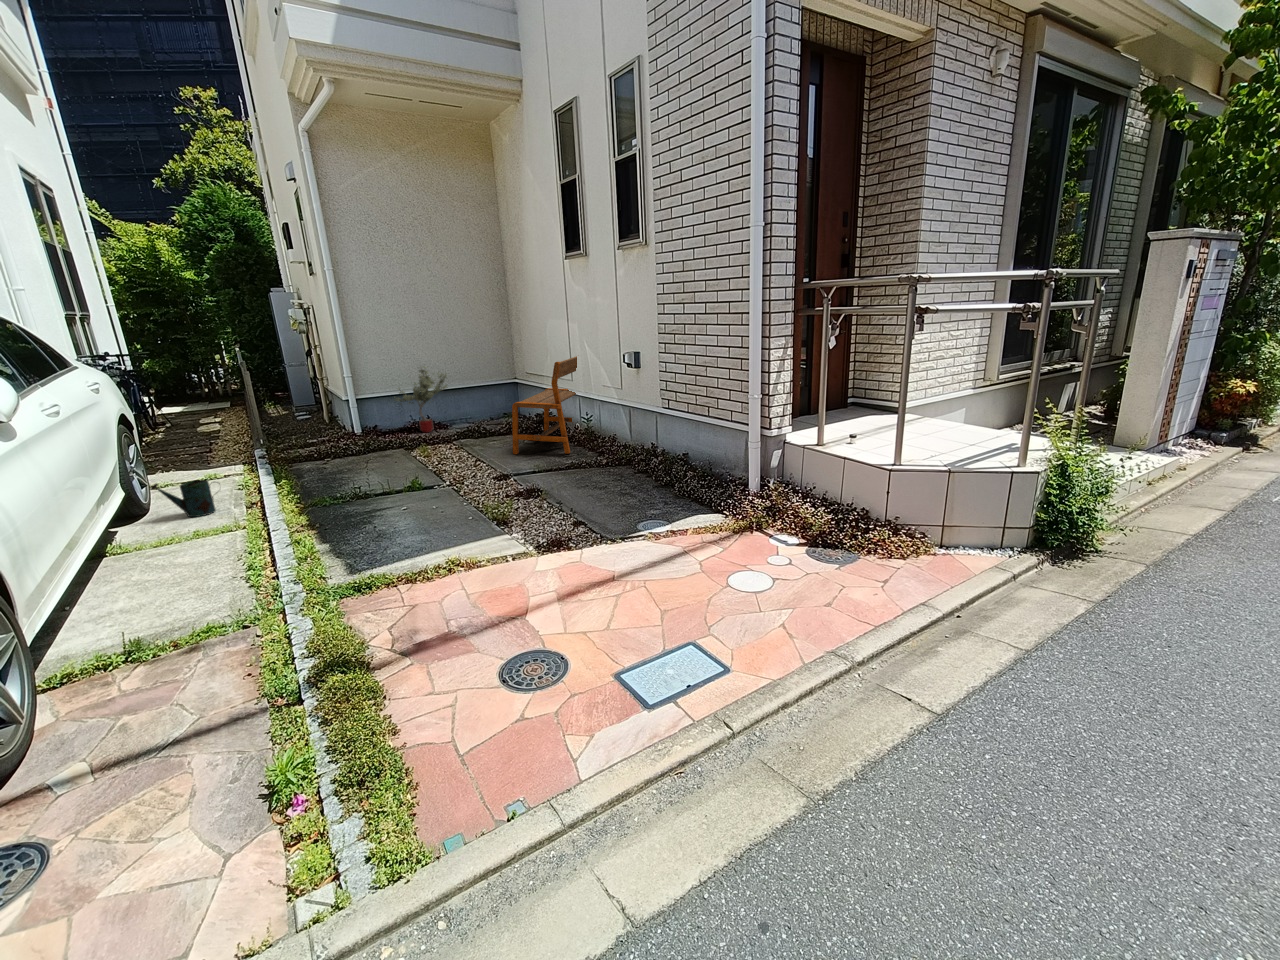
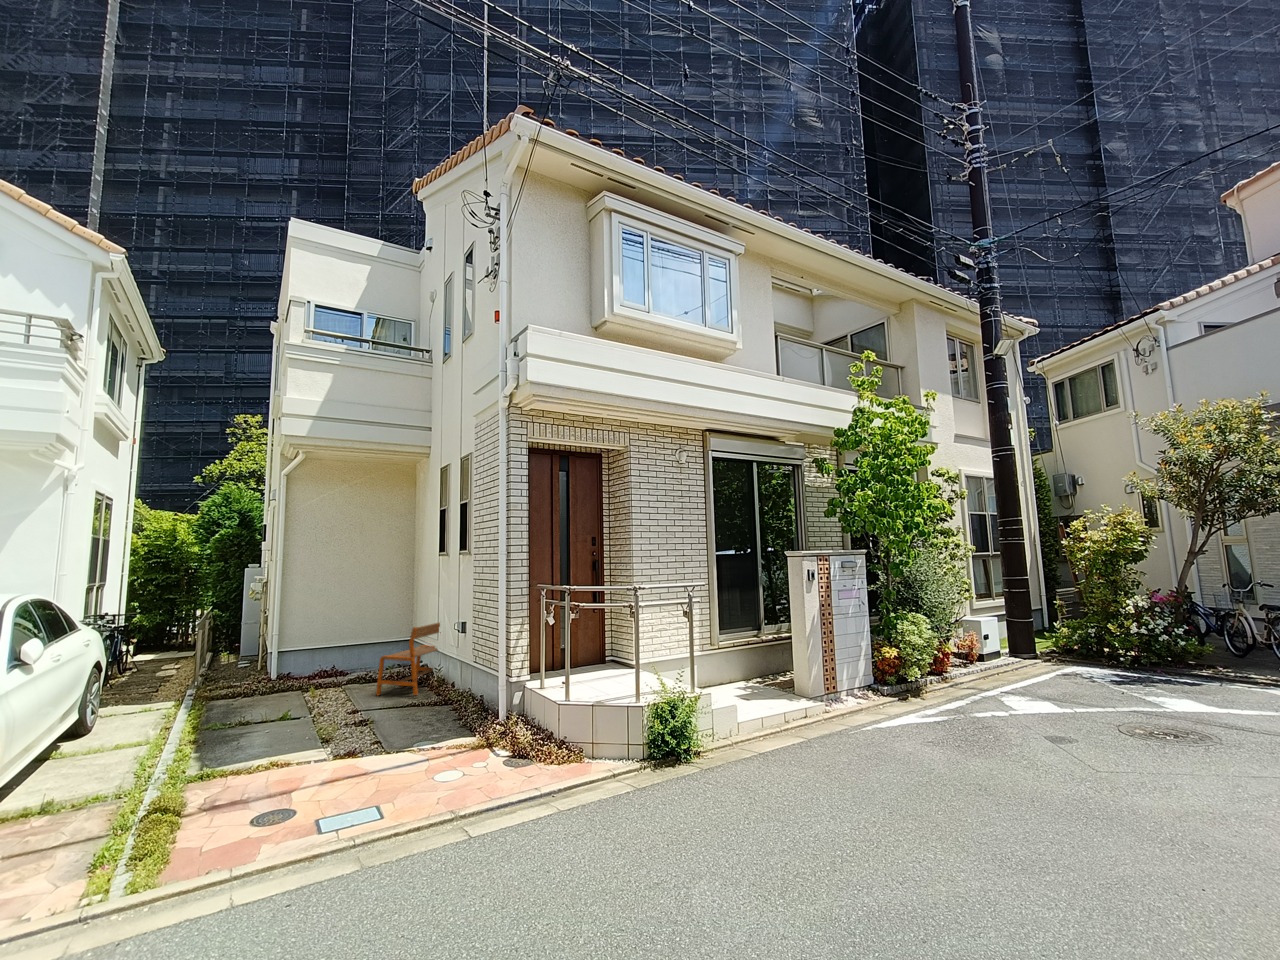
potted tree: present [395,366,447,433] -> none [306,627,352,679]
watering can: present [150,480,216,517] -> none [97,709,147,736]

